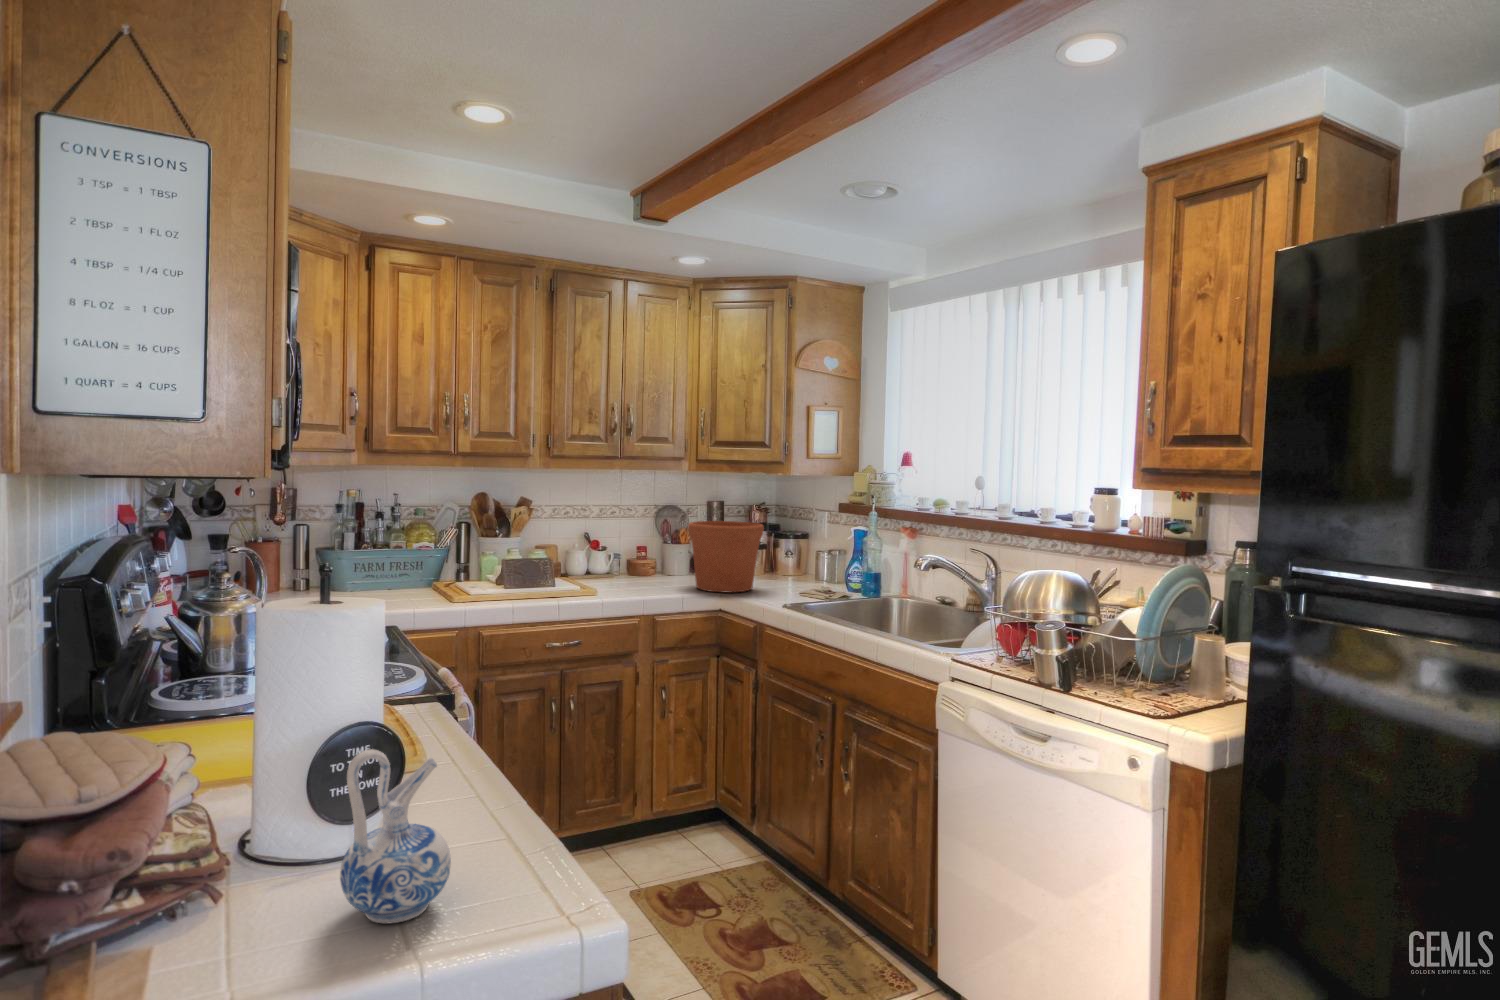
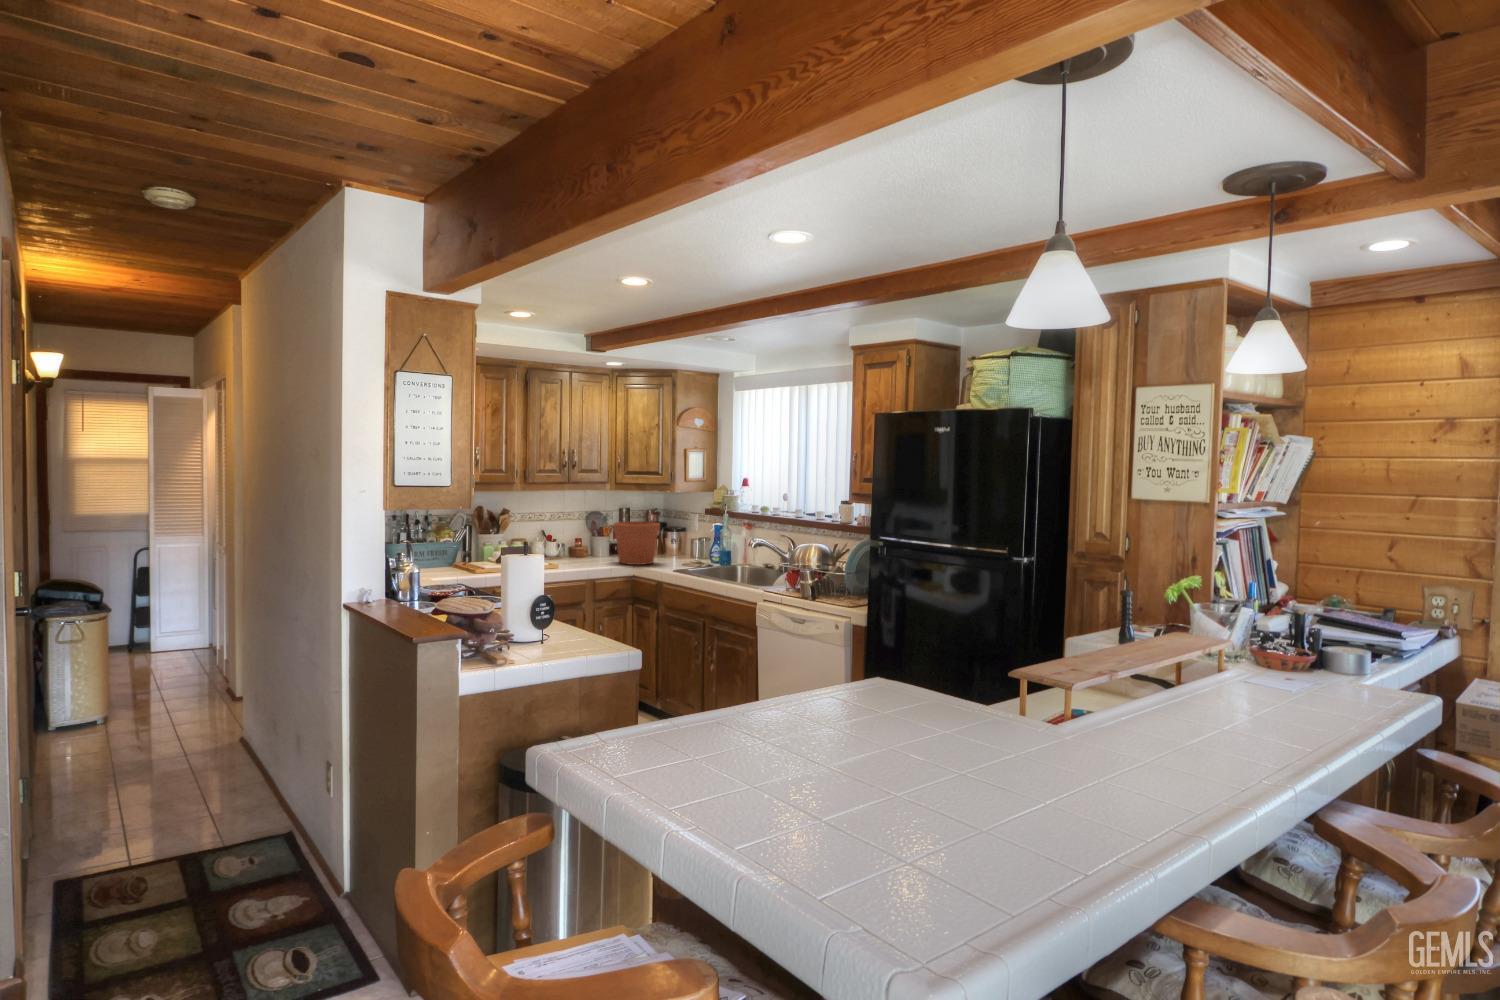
ceramic pitcher: present [340,749,451,923] -> none [564,596,596,649]

